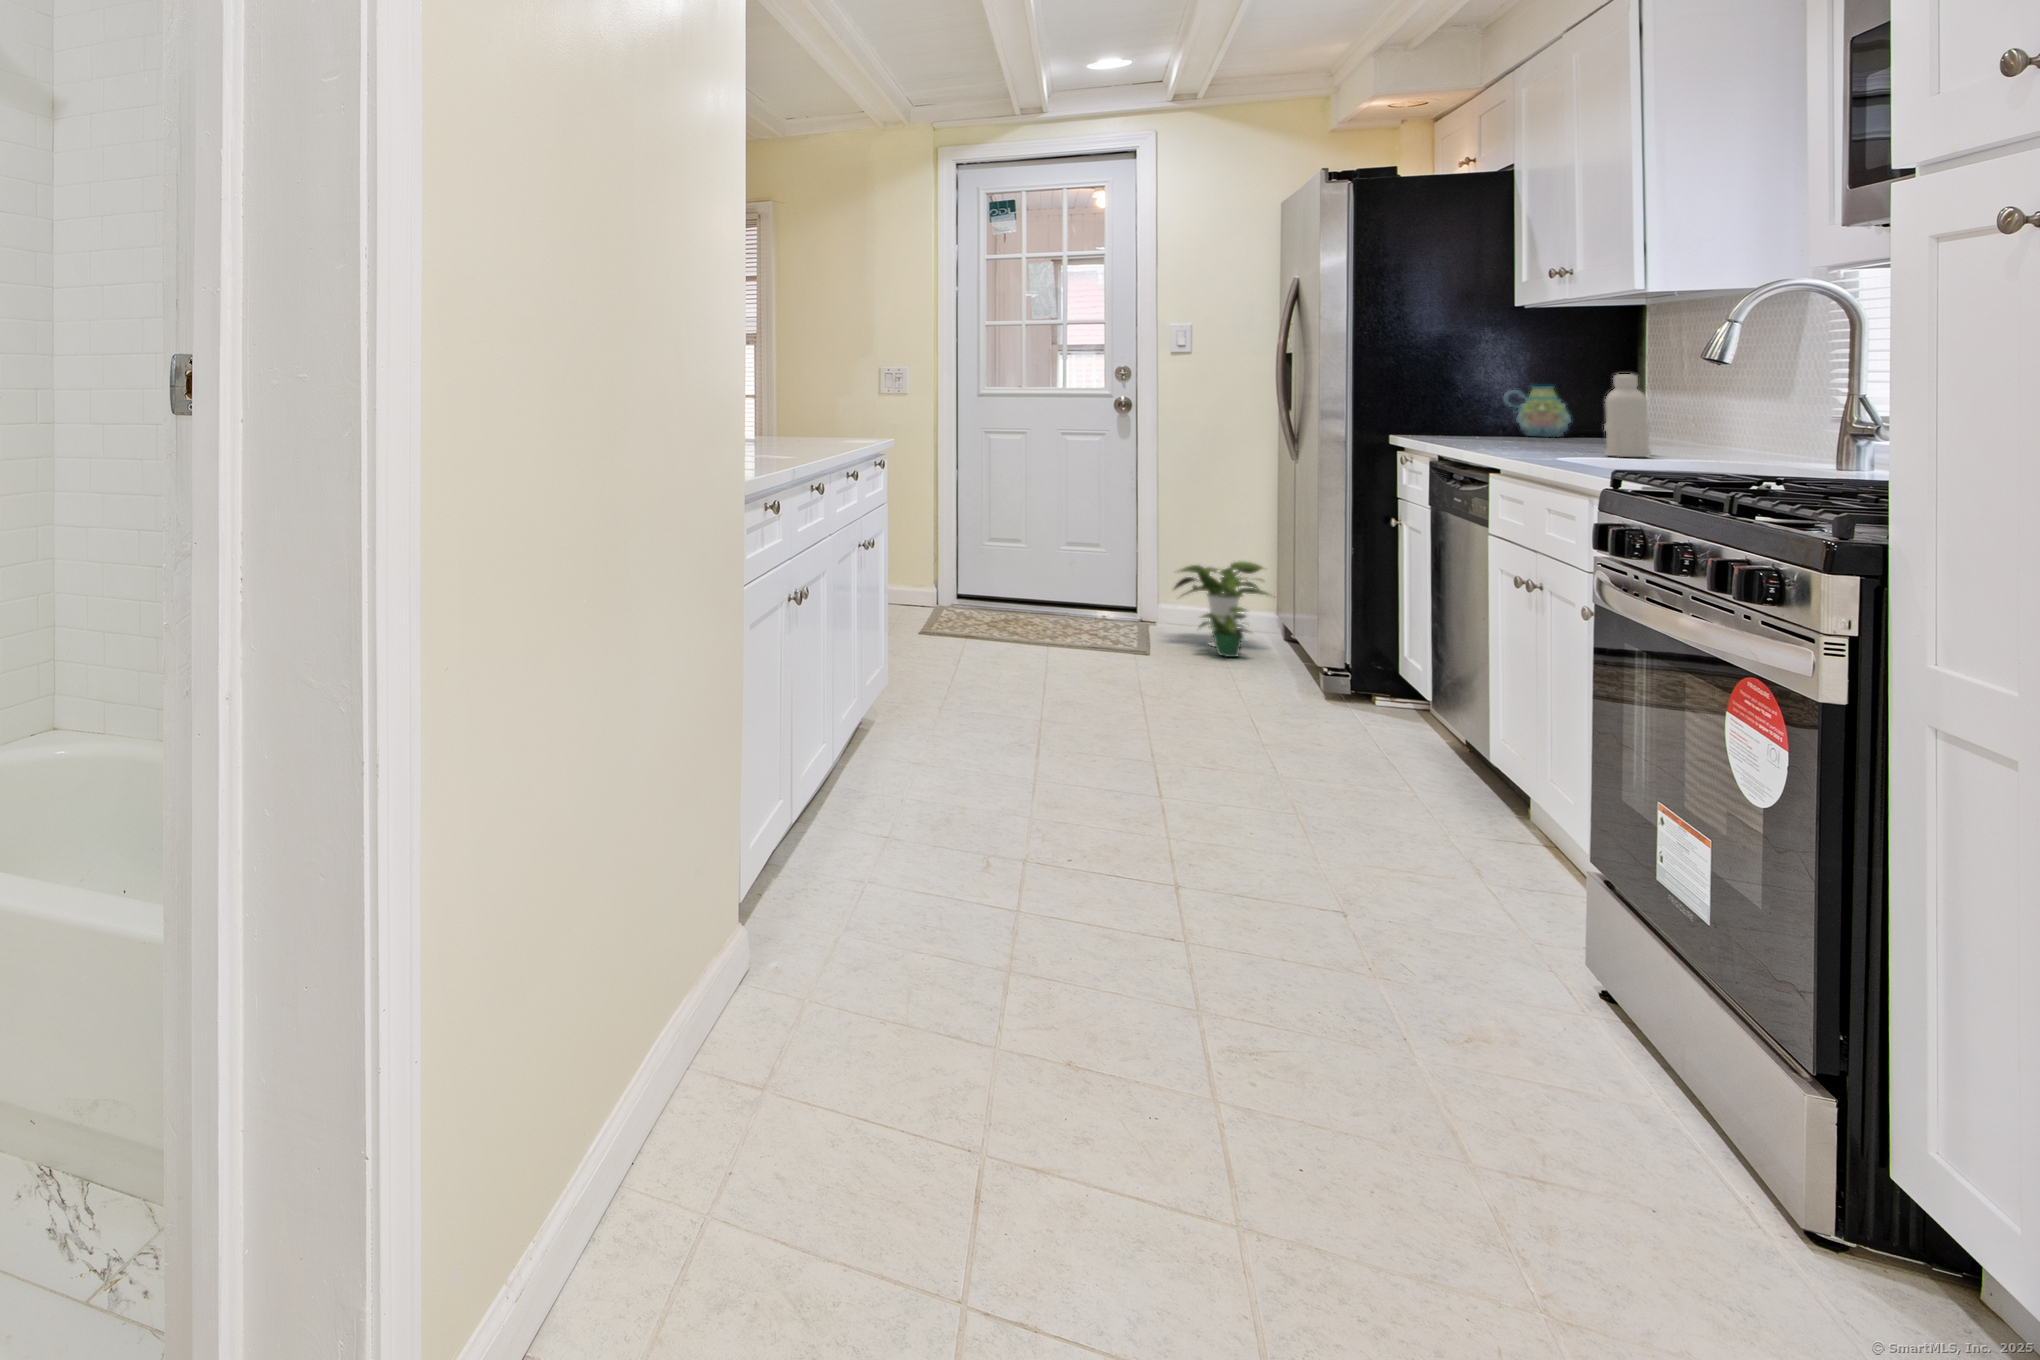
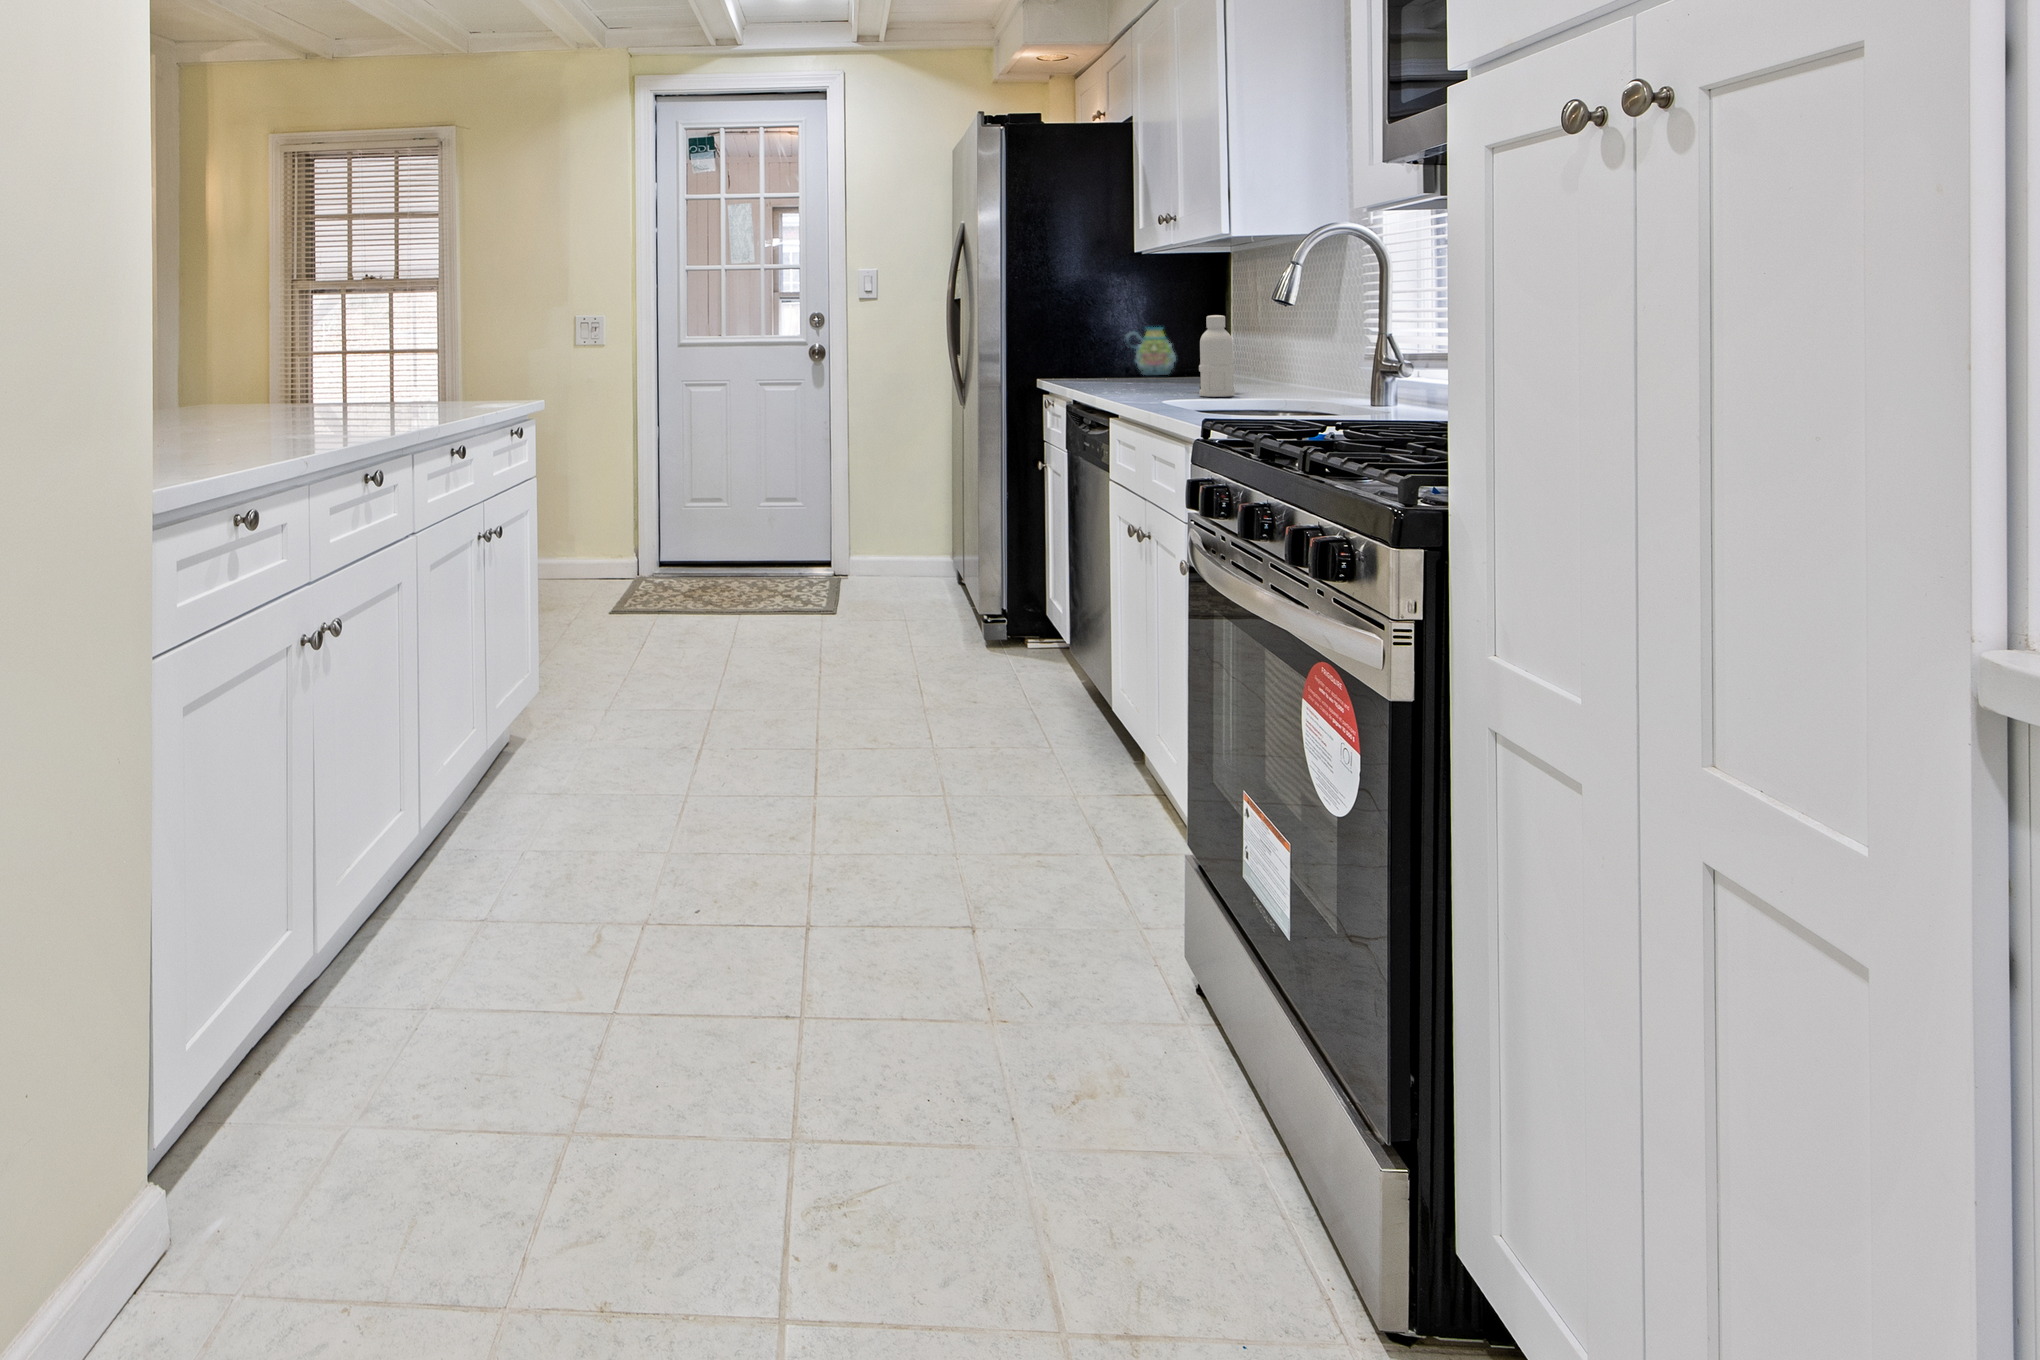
potted plant: present [1175,561,1275,657] -> none [858,507,948,604]

